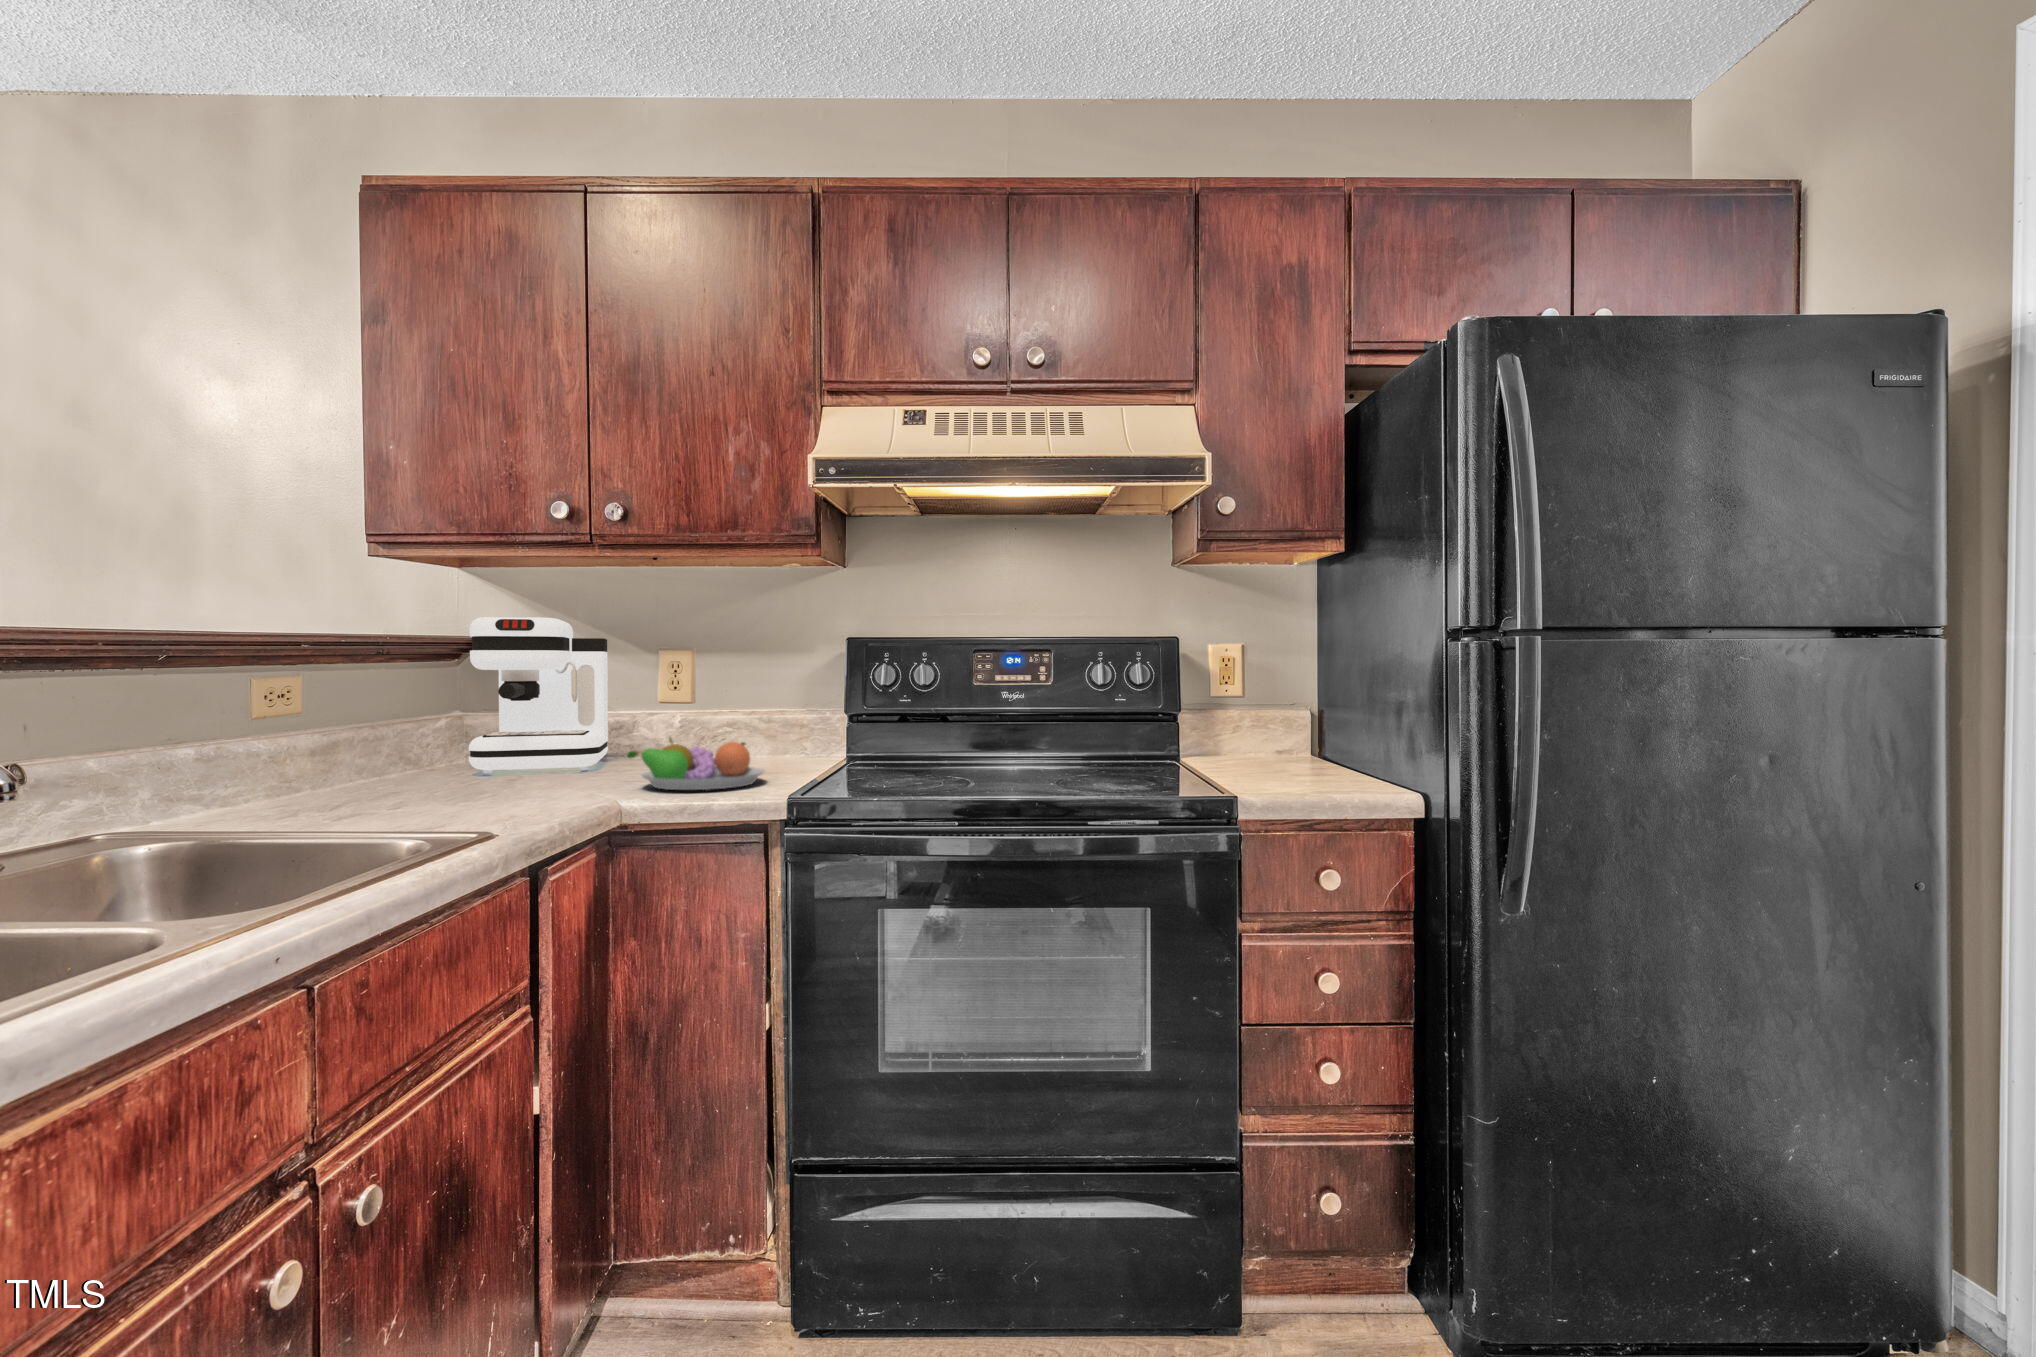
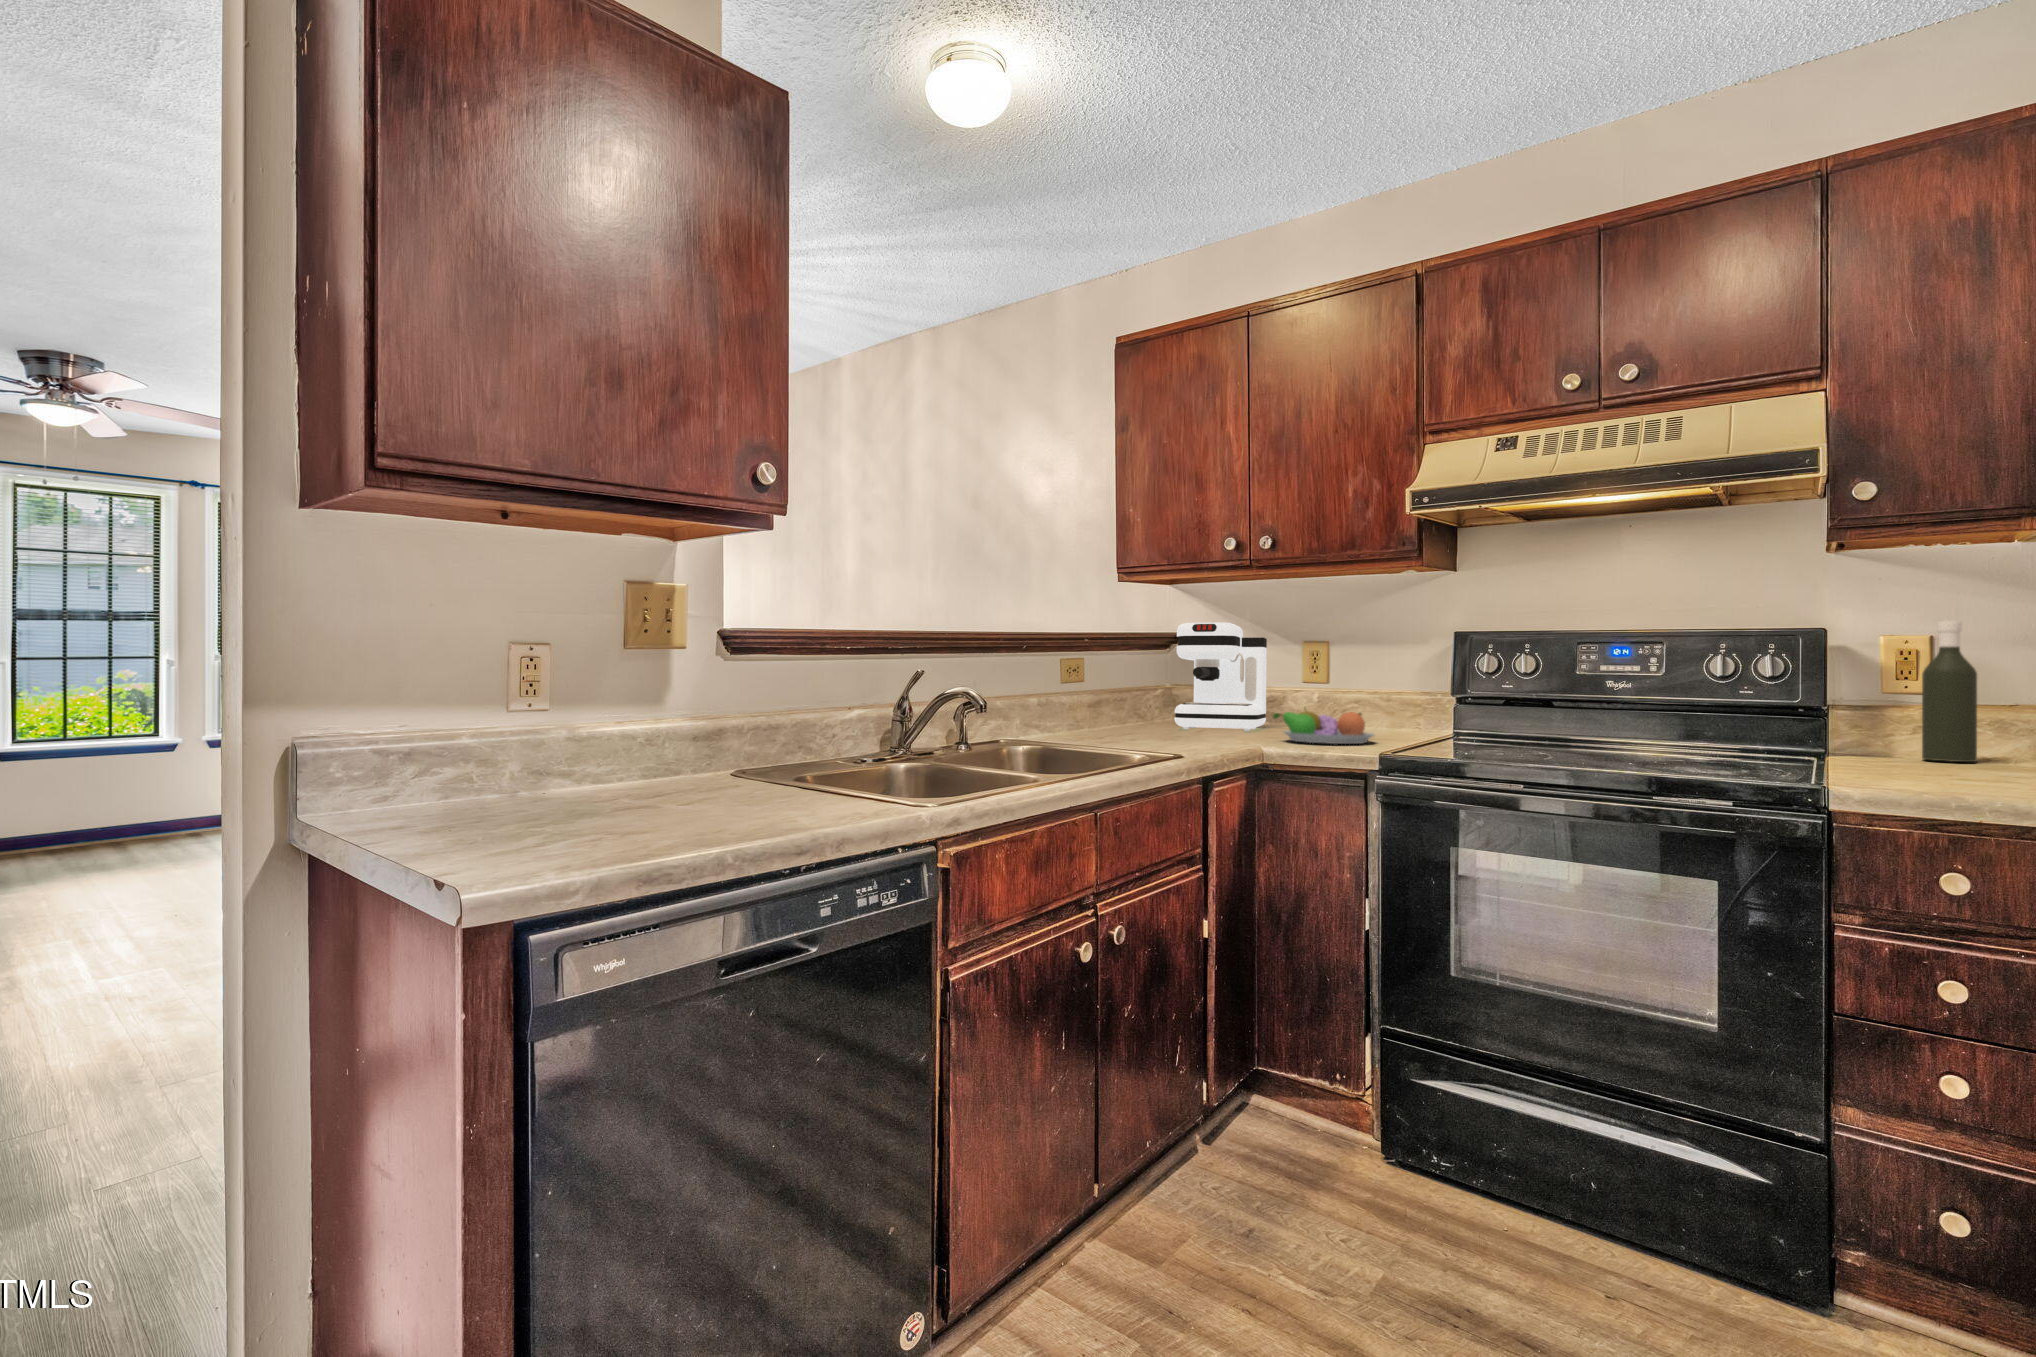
bottle: none [1255,636,1291,765] -> present [1922,621,1977,762]

